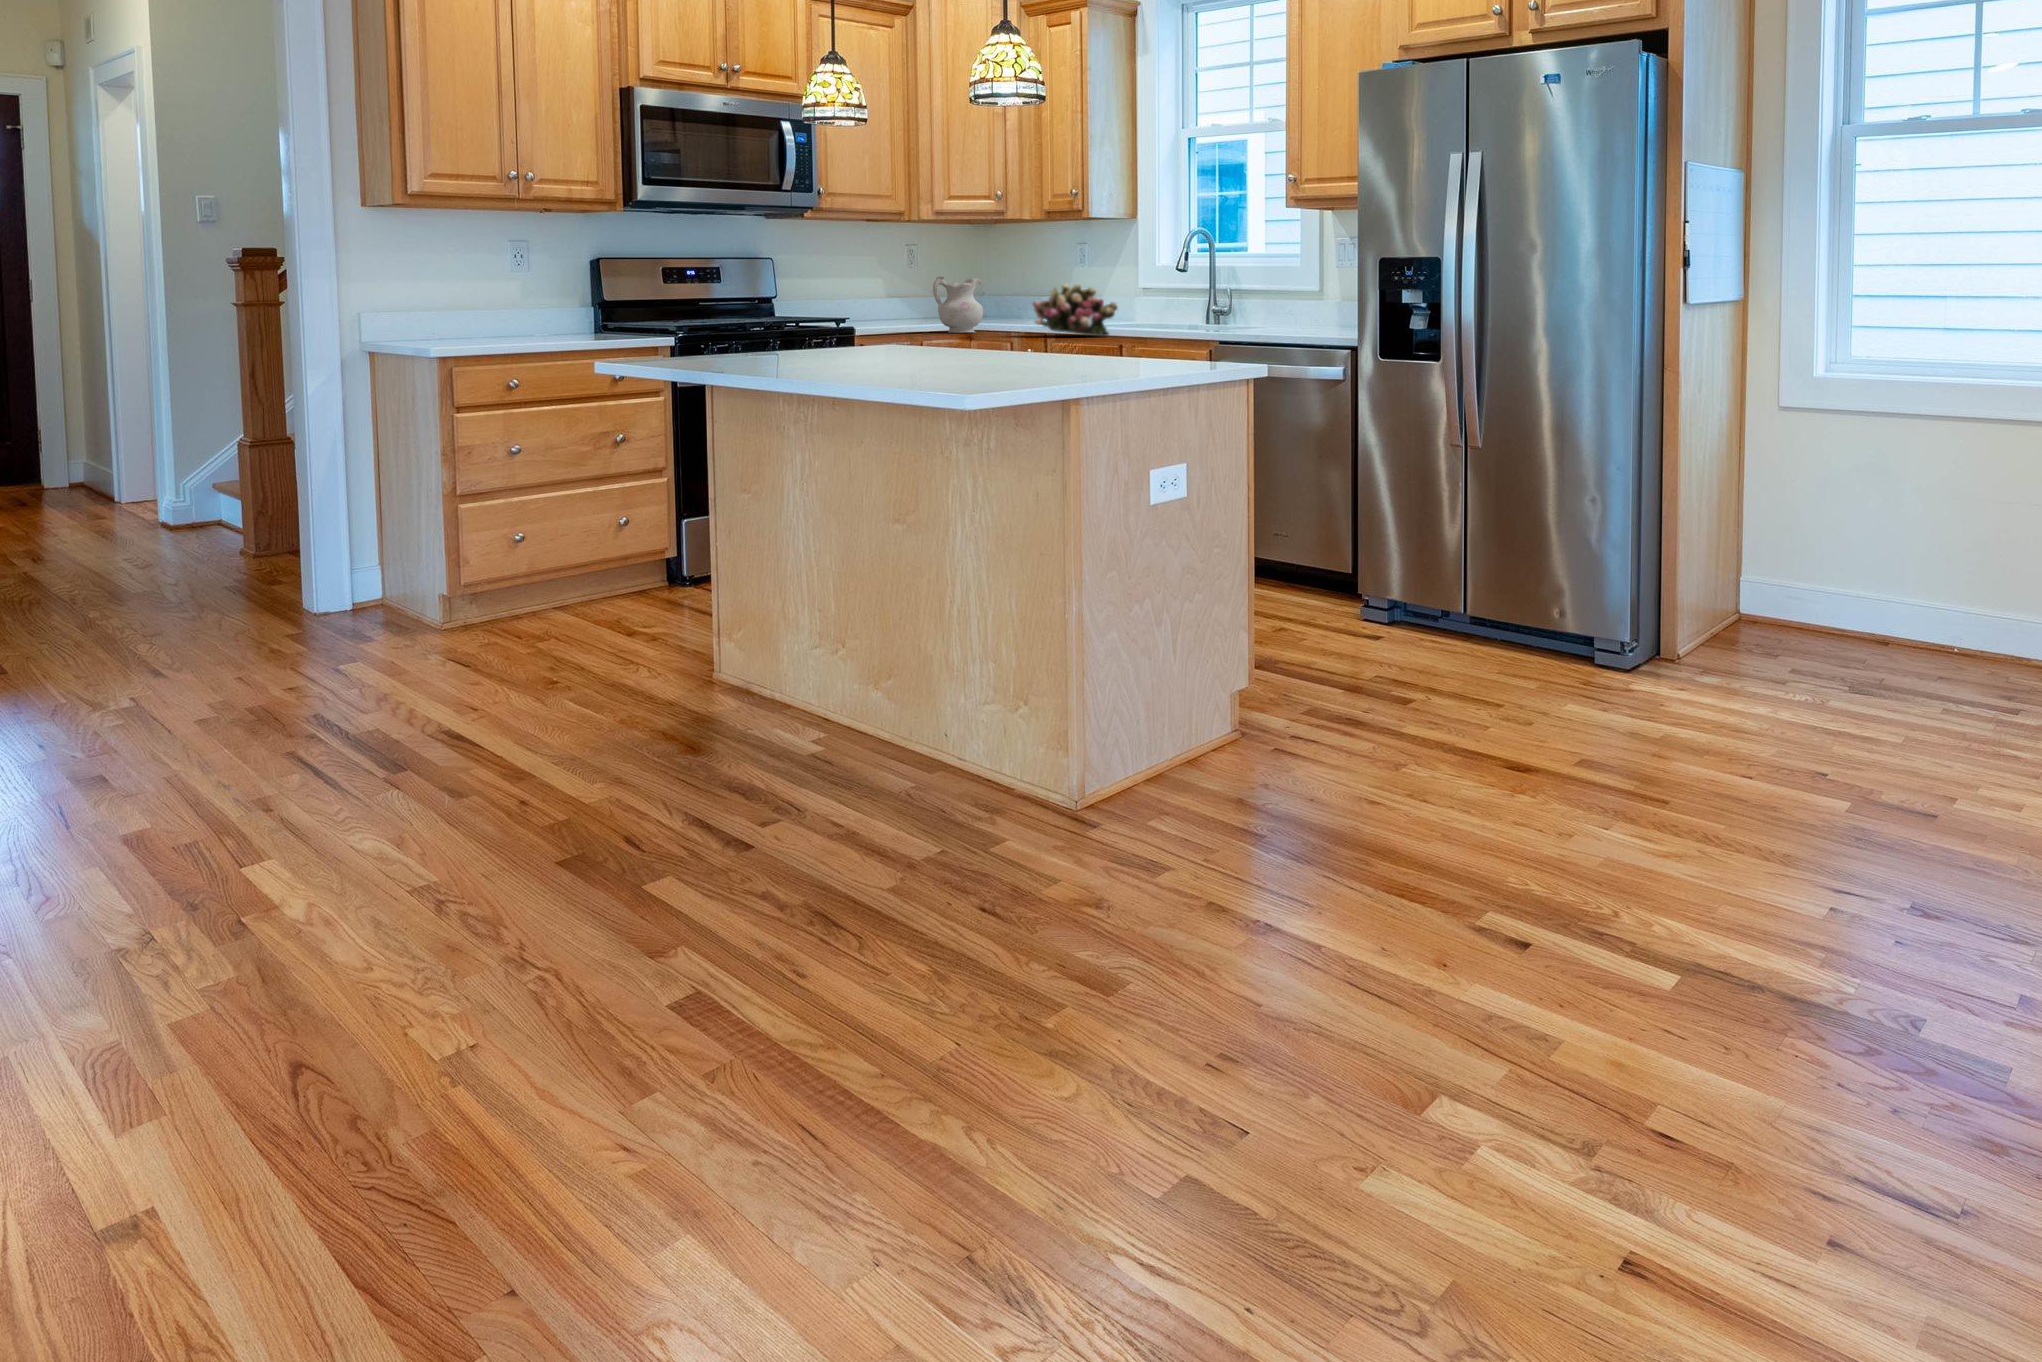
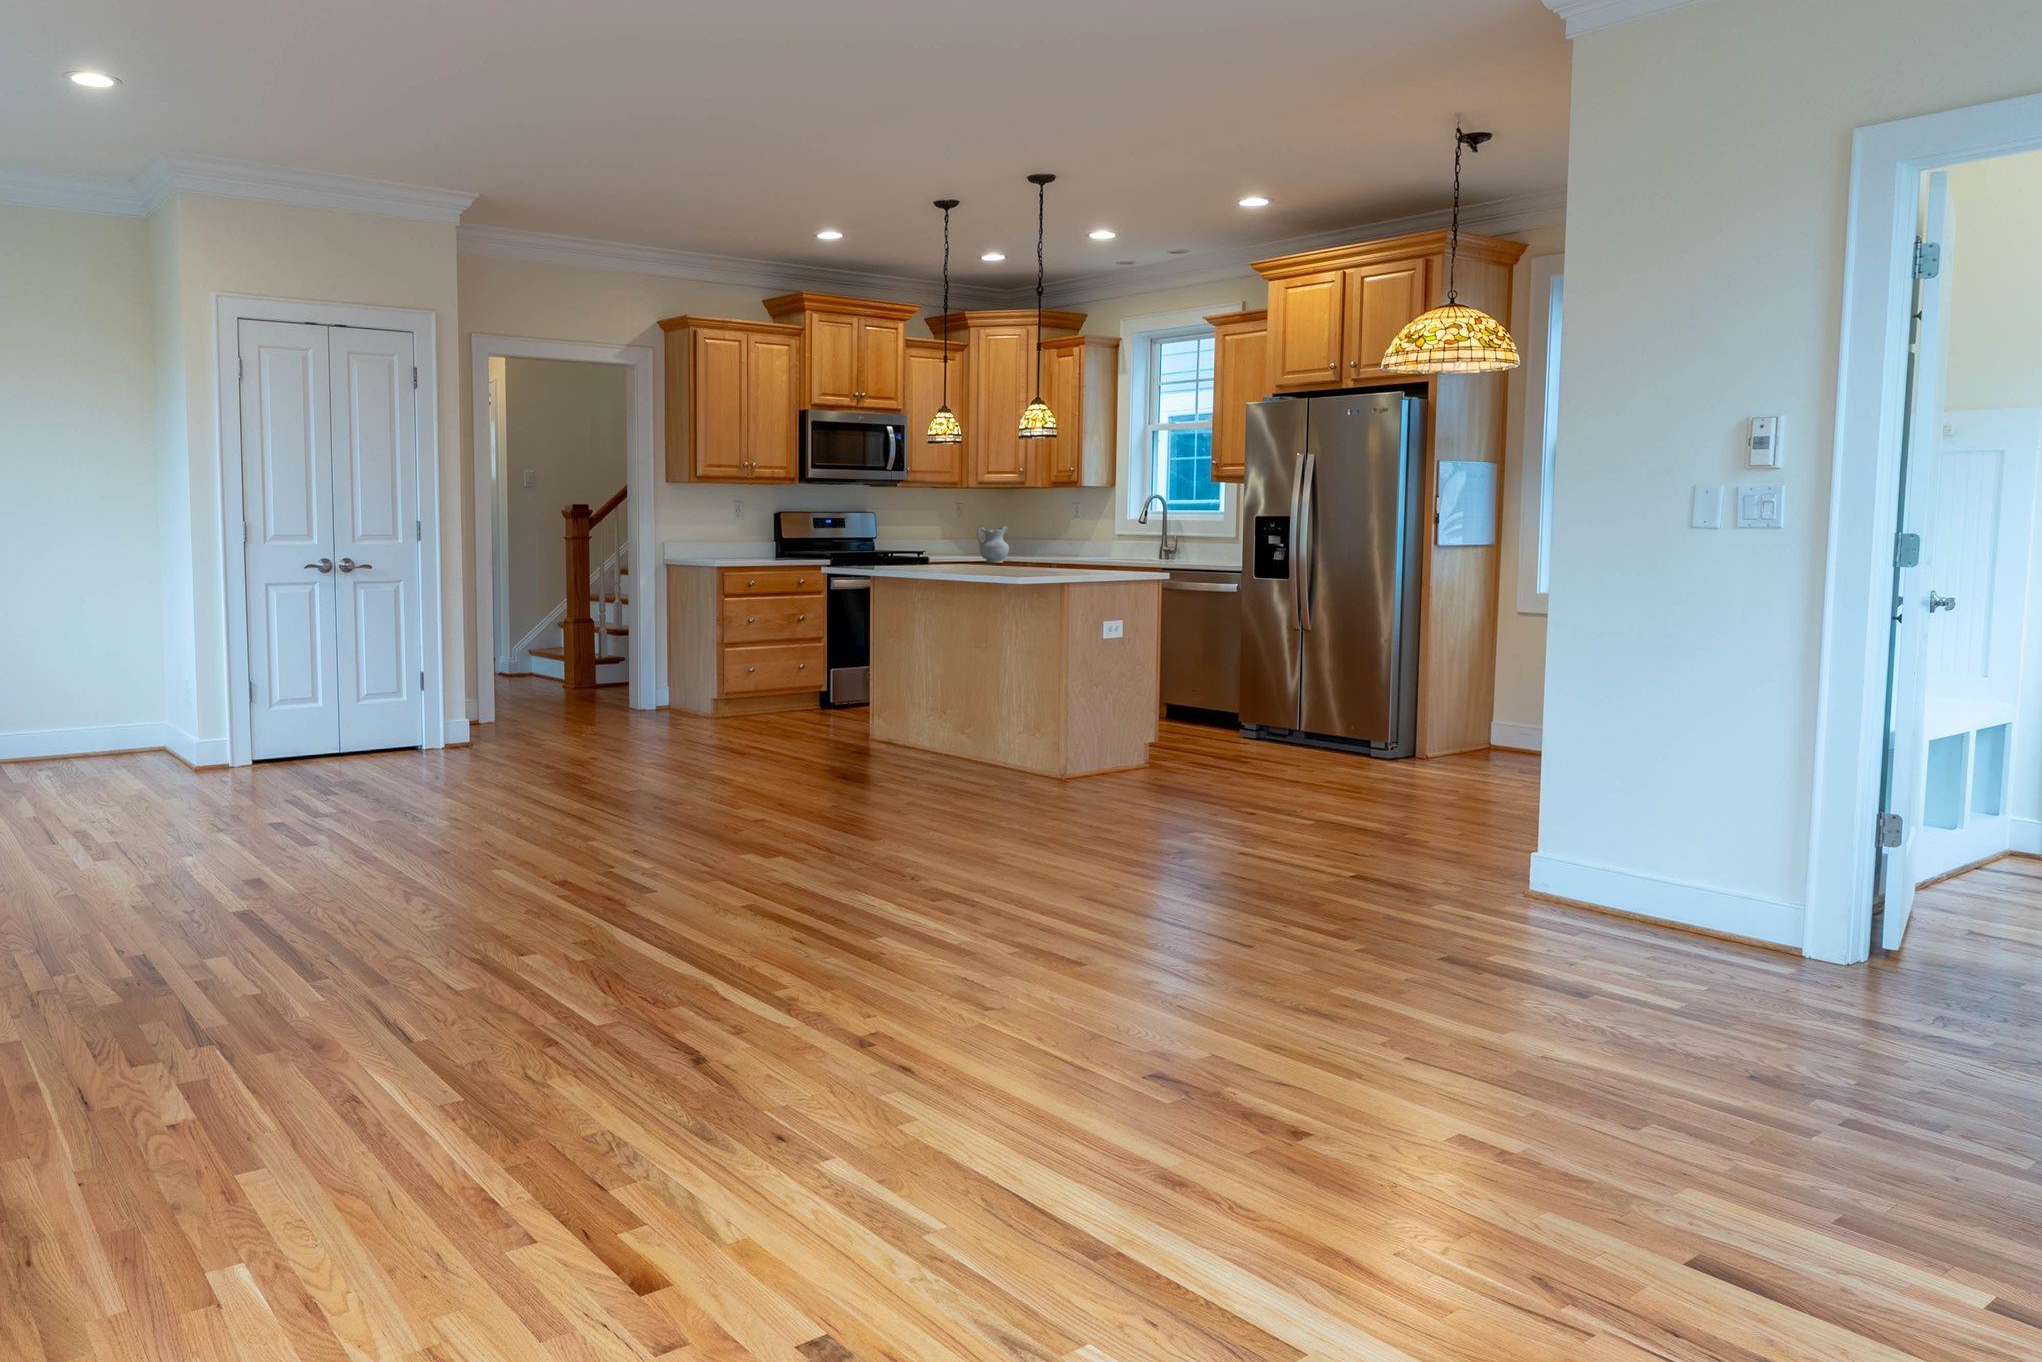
flower arrangement: present [1033,284,1117,337] -> none [1042,531,1099,566]

